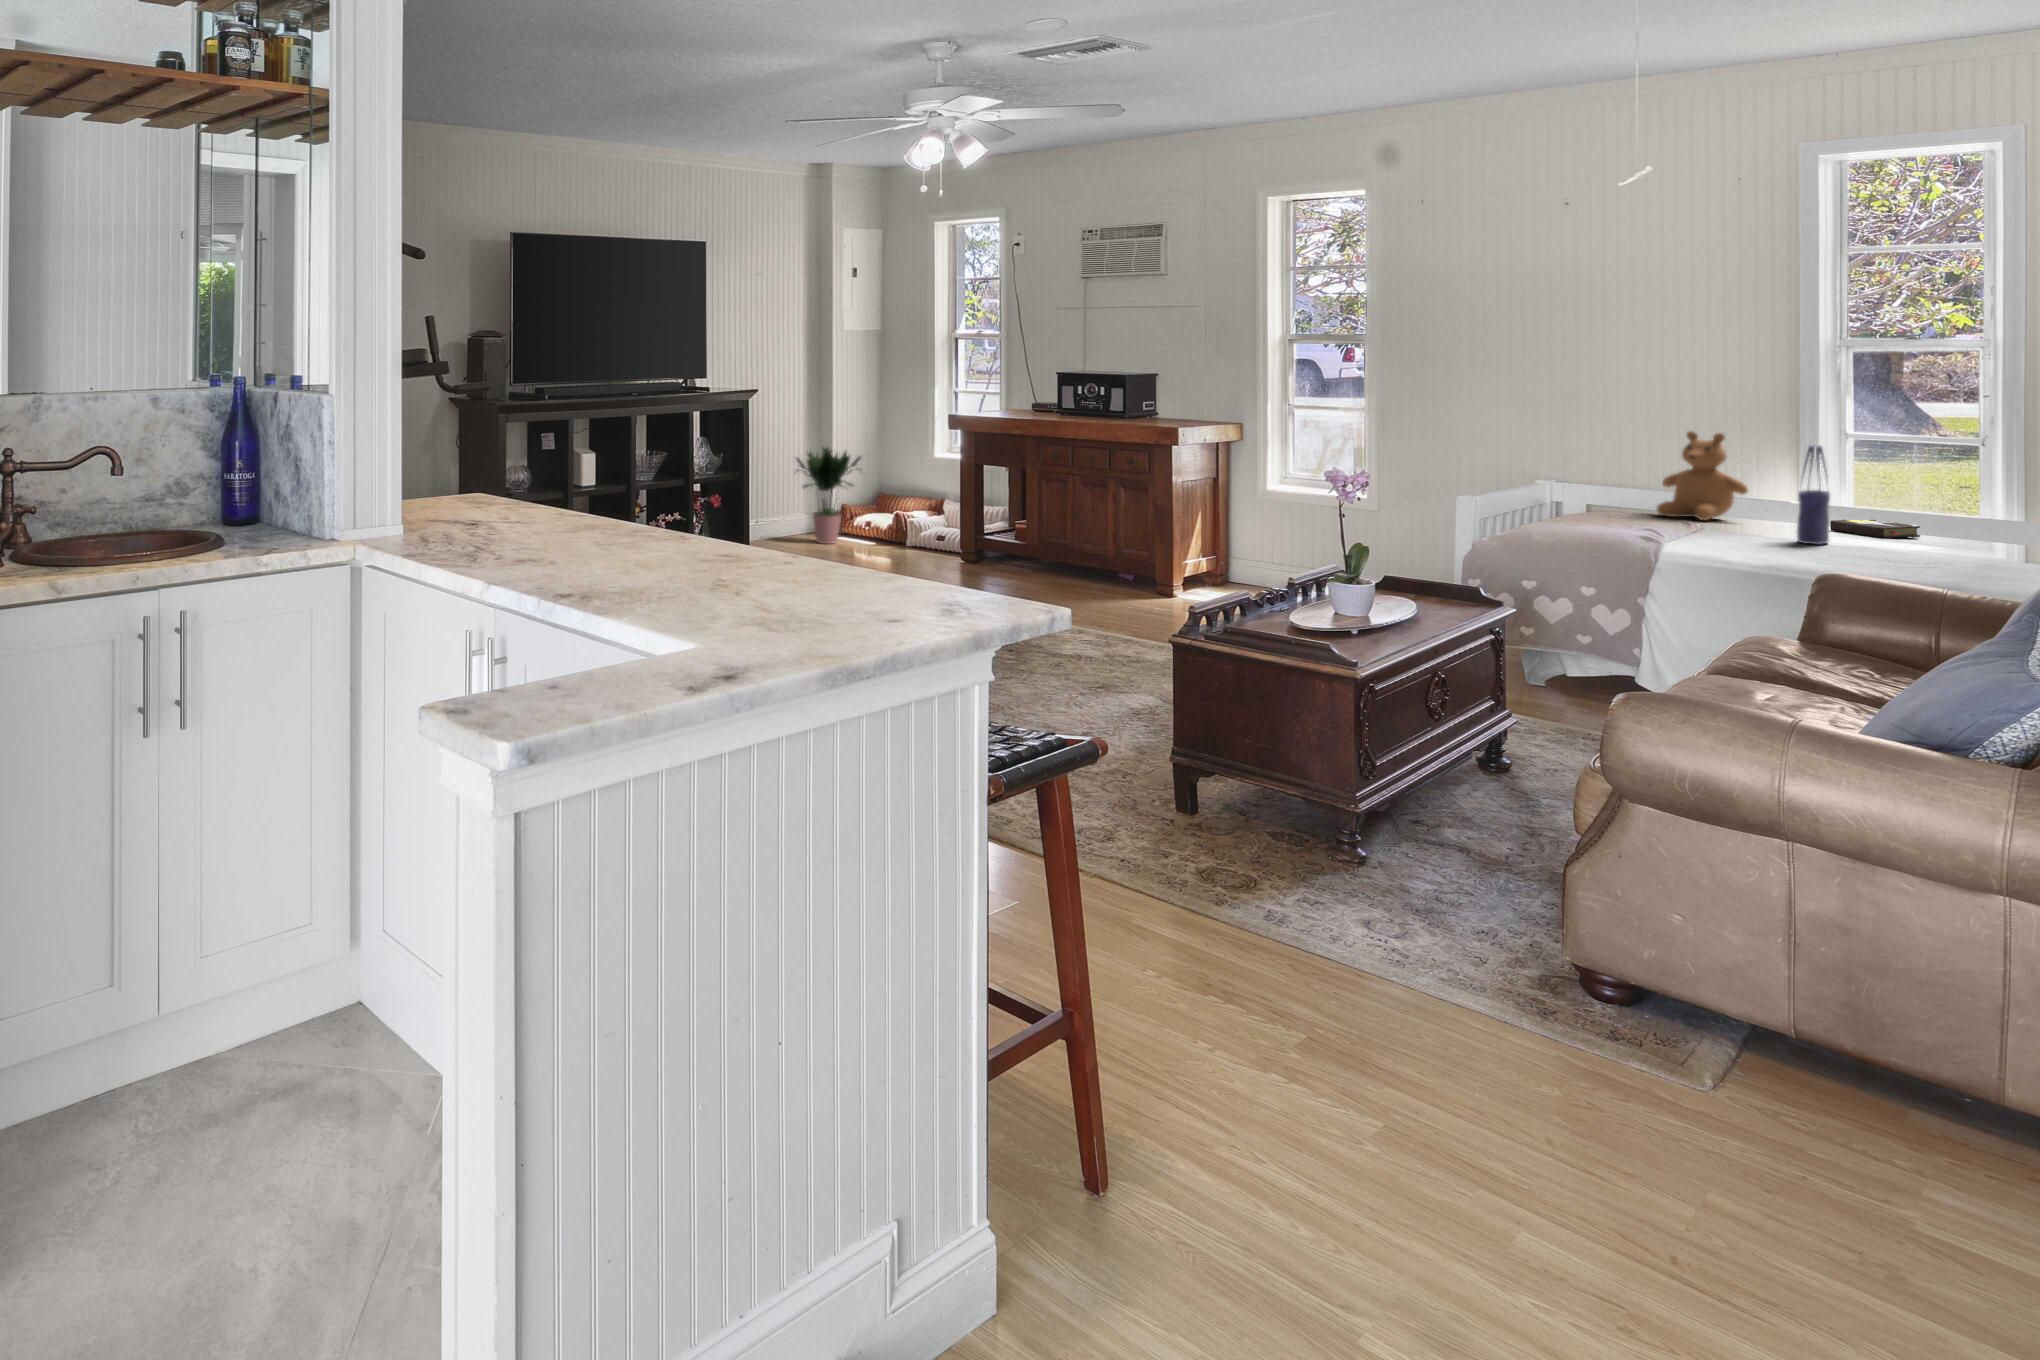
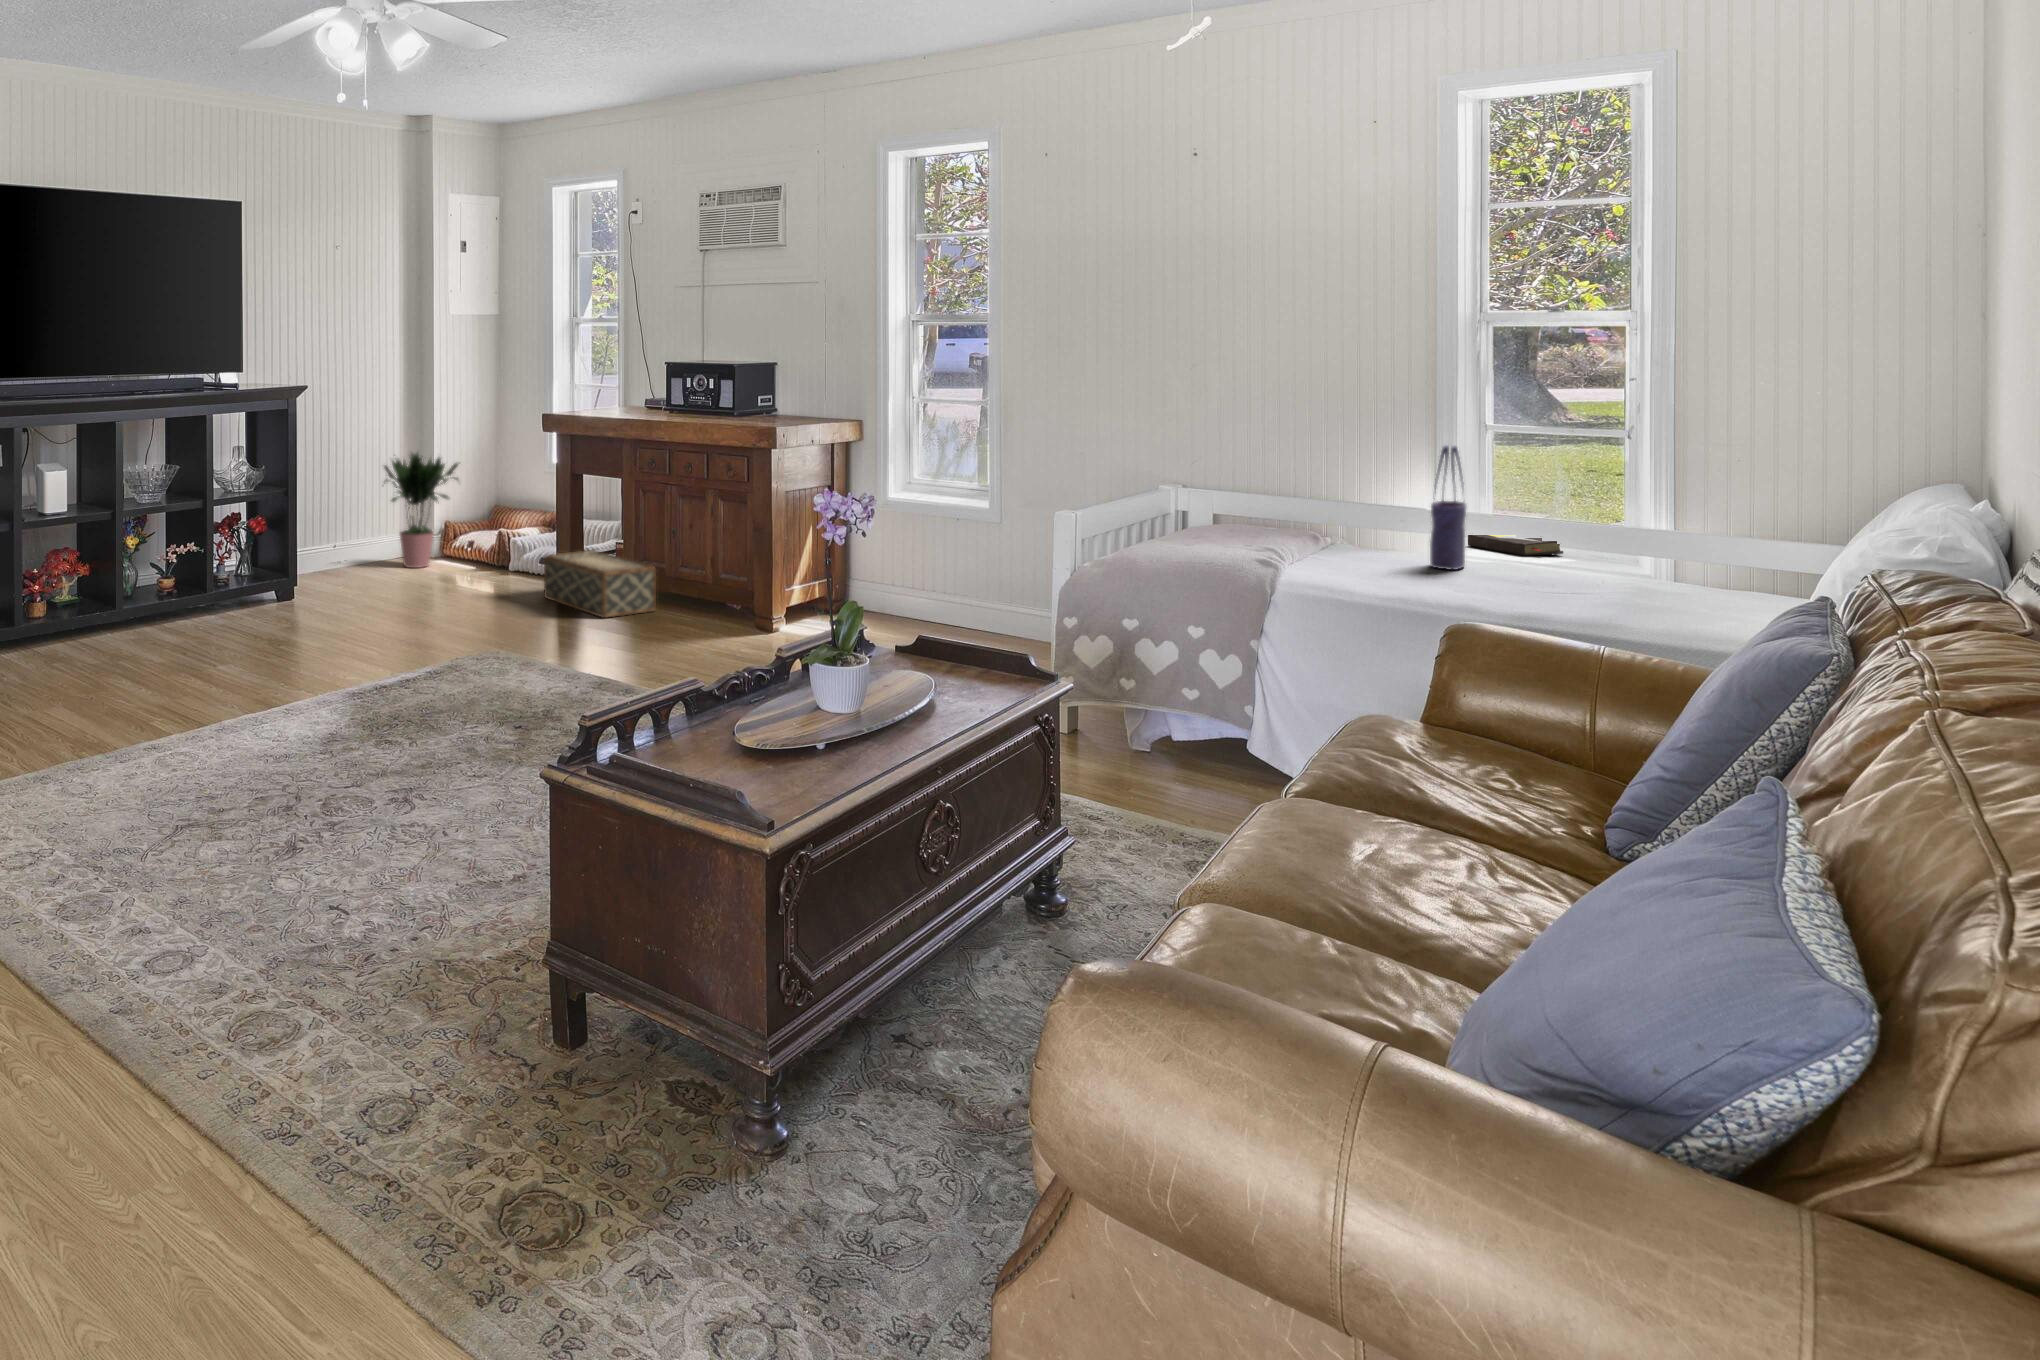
teddy bear: present [1656,431,1748,520] -> none [1283,427,1381,535]
woven basket: none [958,530,1063,584] -> present [544,550,656,618]

